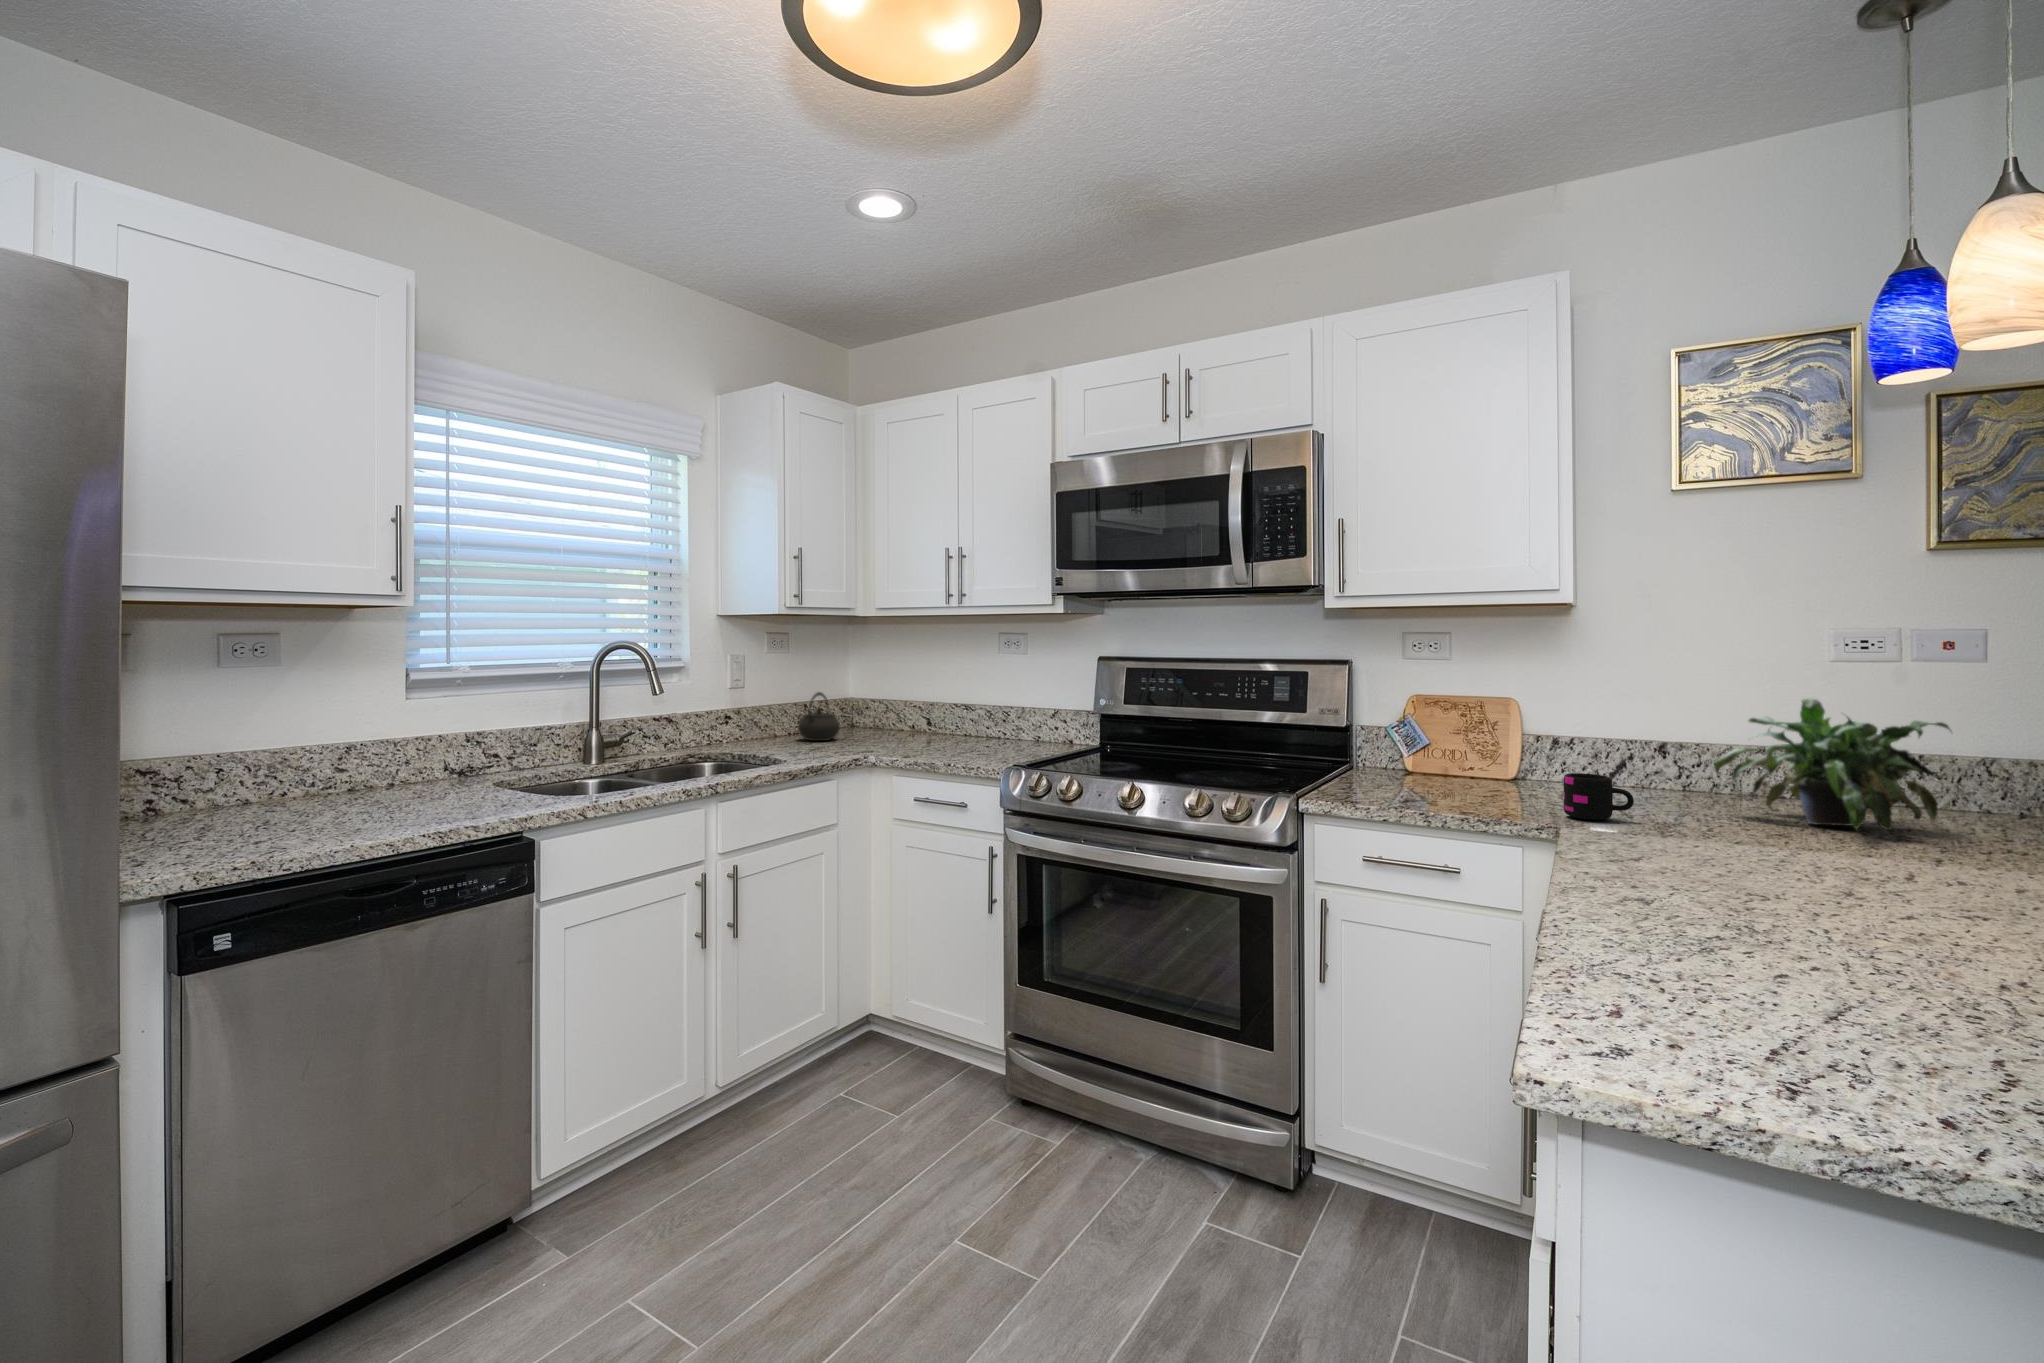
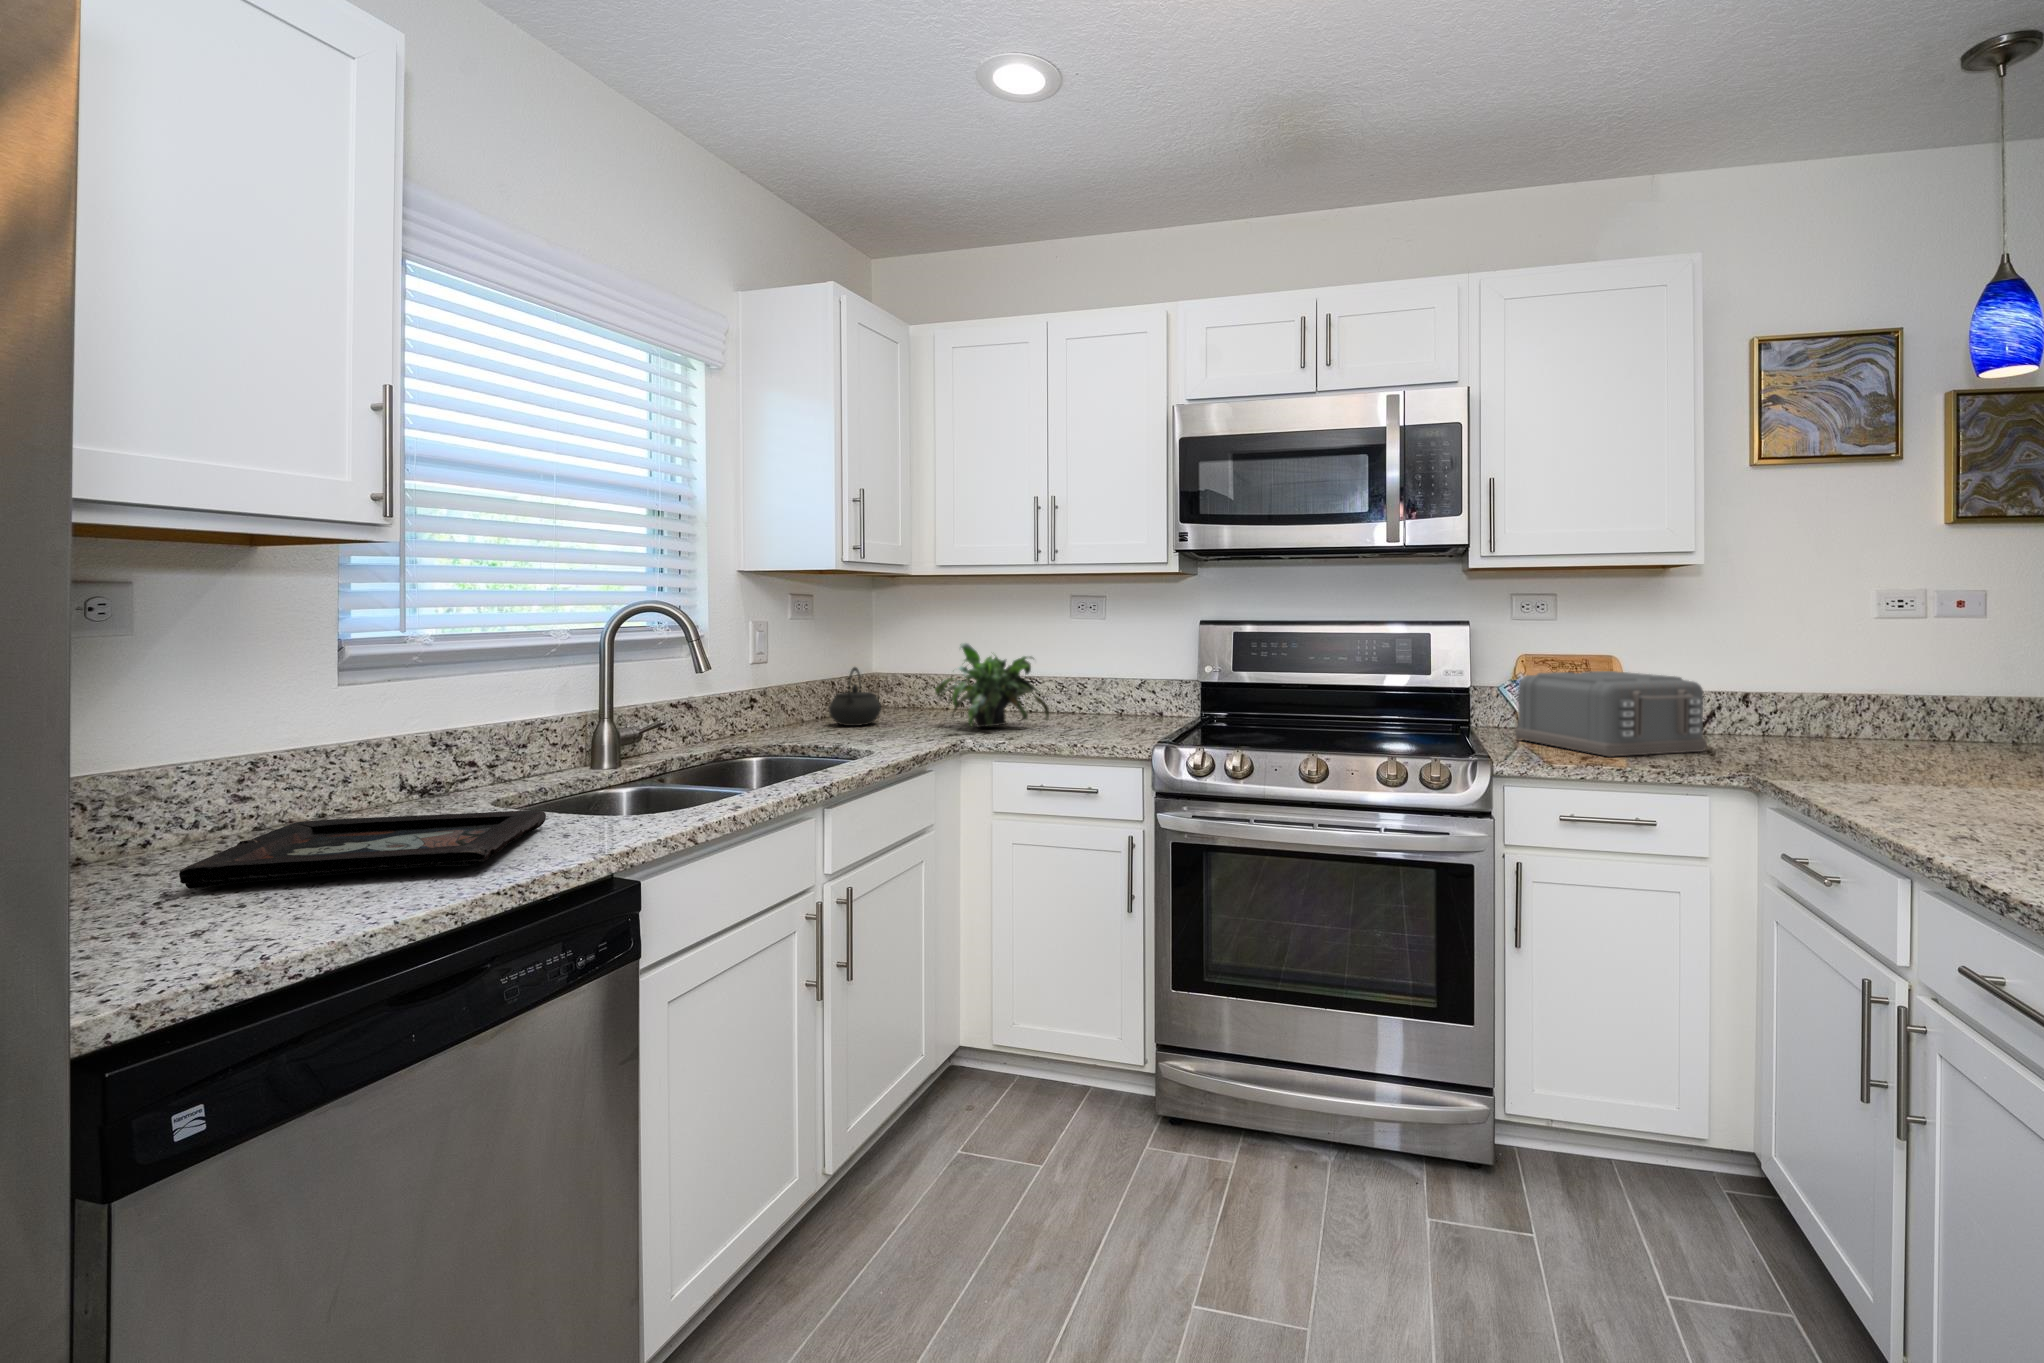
potted plant: present [1714,699,1949,830] -> present [935,643,1050,727]
toaster: none [1377,714,1565,801] -> present [1515,671,1707,756]
mug: present [1564,773,1634,820] -> none [1740,724,1805,766]
decorative tray: none [270,786,497,820] -> present [179,810,546,889]

